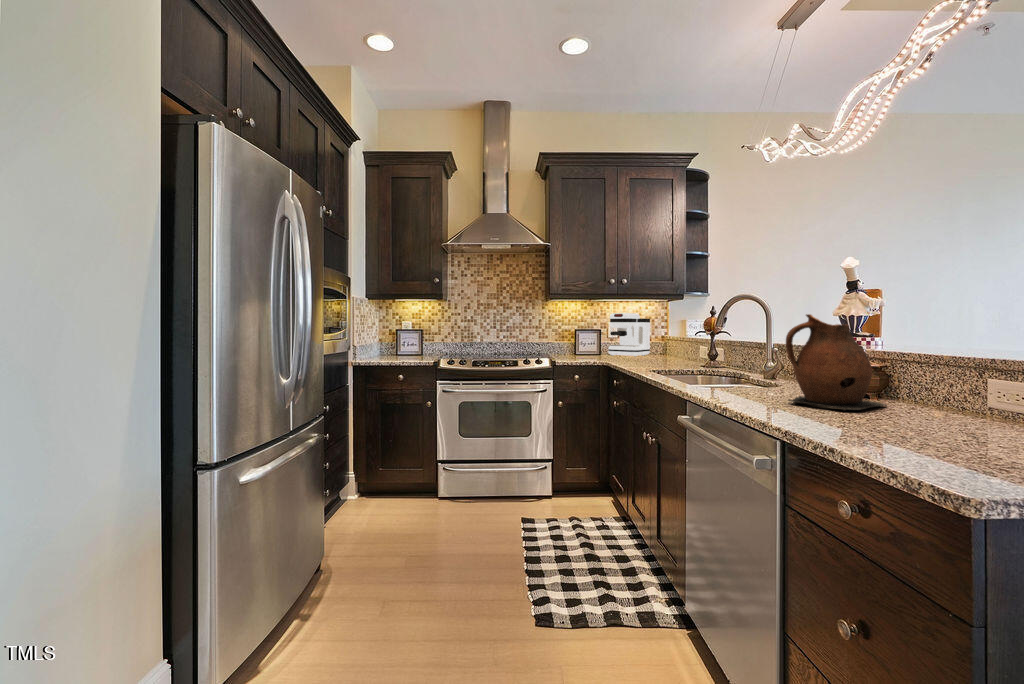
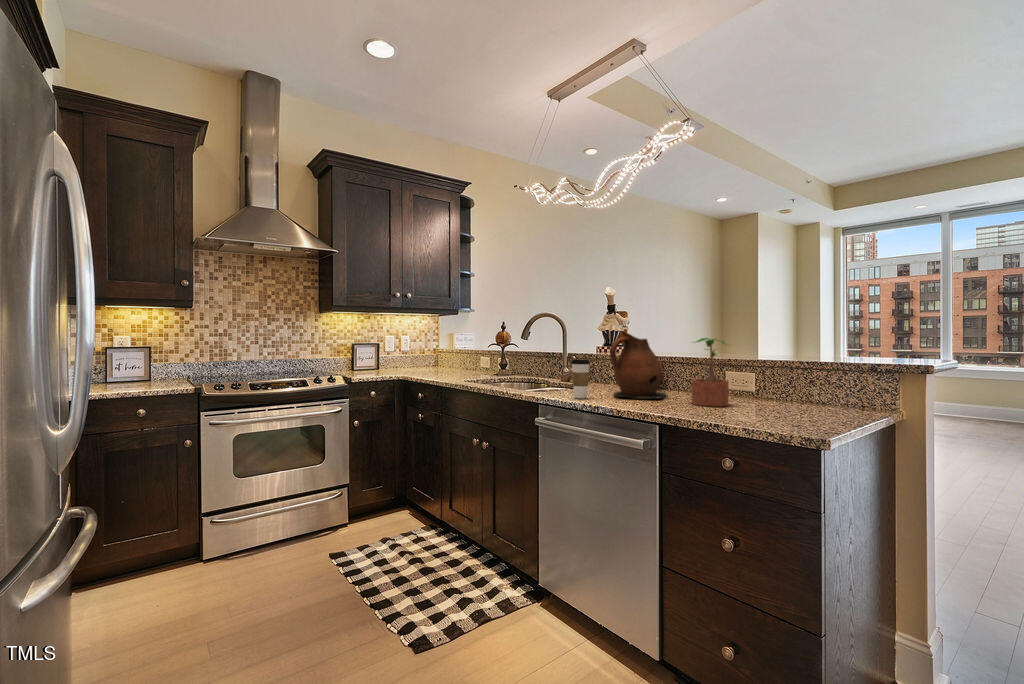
coffee maker: present [608,313,650,357] -> none [388,327,426,369]
potted plant: none [895,323,978,433] -> present [692,338,729,406]
coffee cup: none [727,351,754,399] -> present [571,360,590,398]

